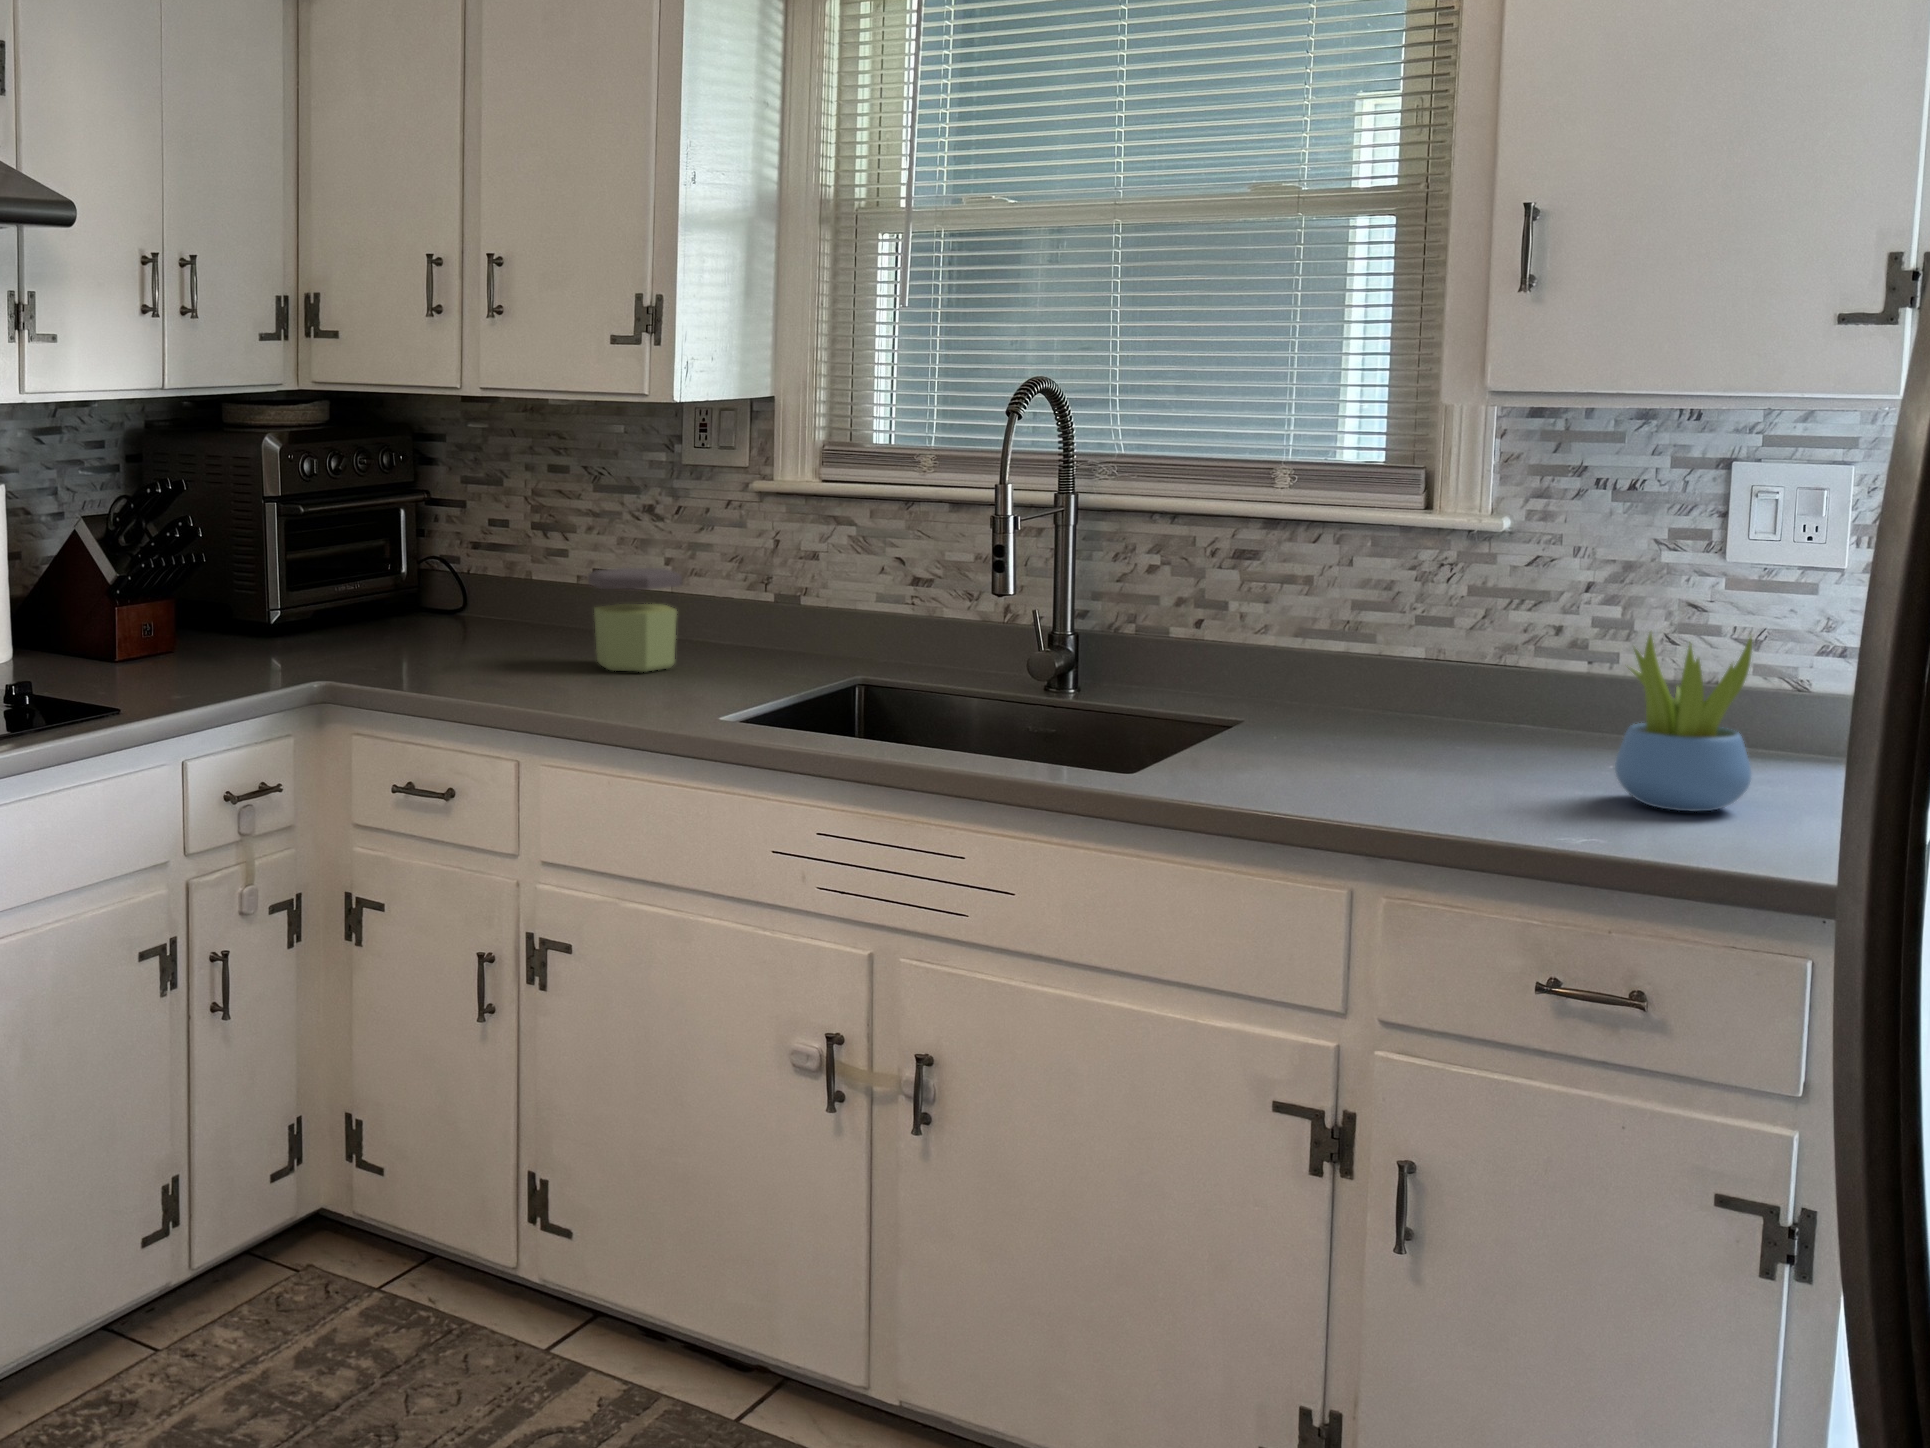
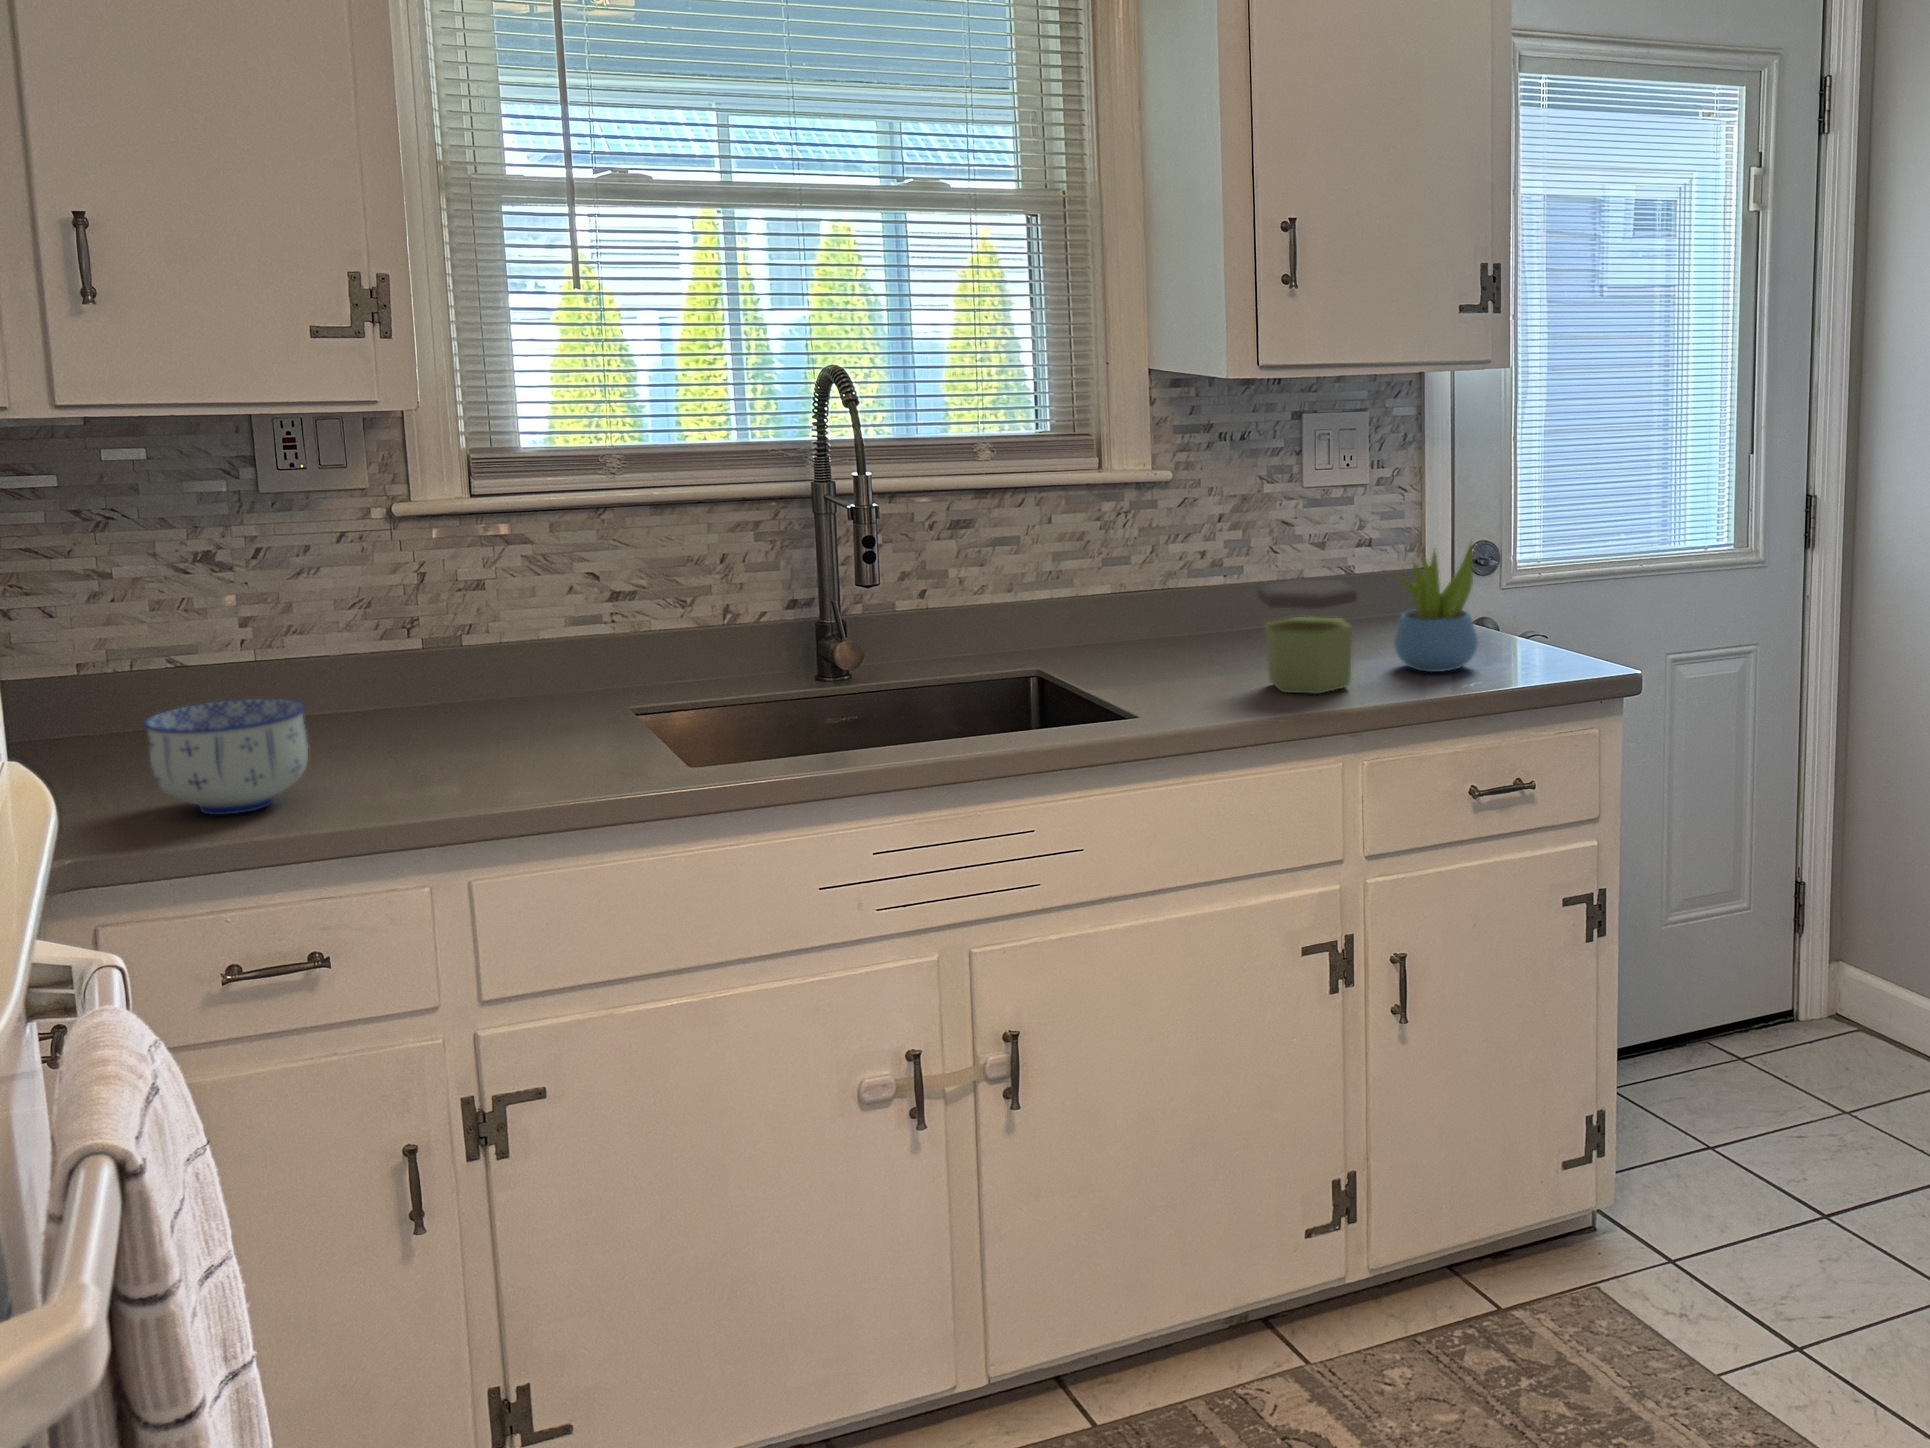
jar: present [588,568,682,672] -> present [1258,579,1357,694]
bowl: none [421,597,524,676] -> present [144,699,308,815]

